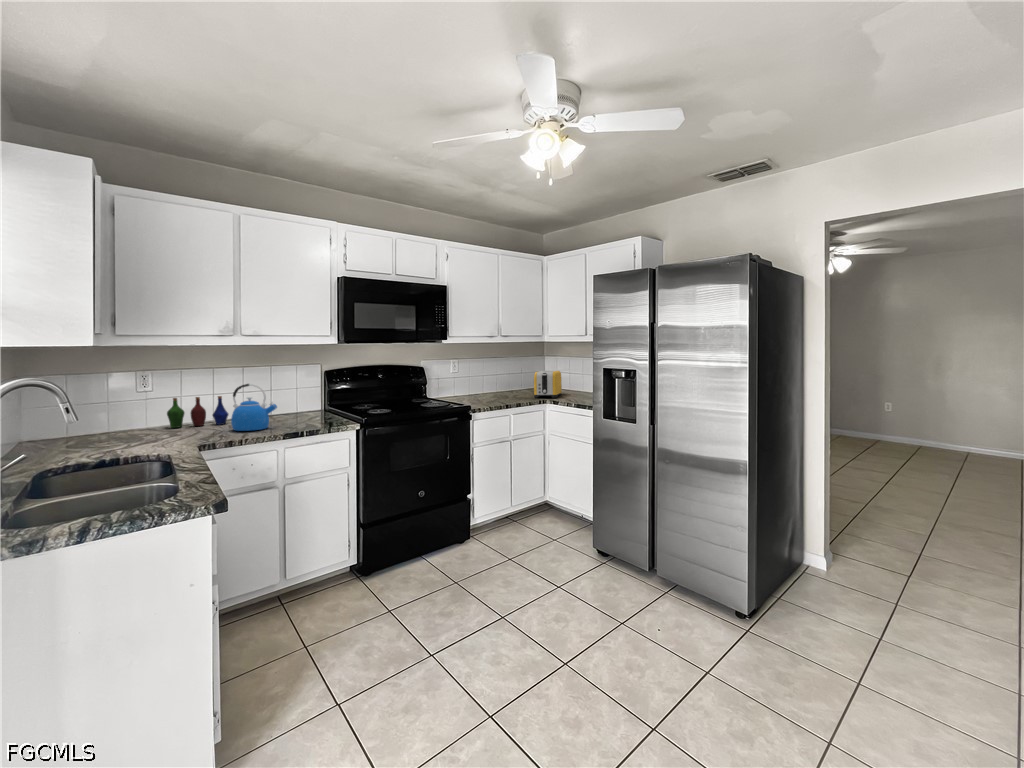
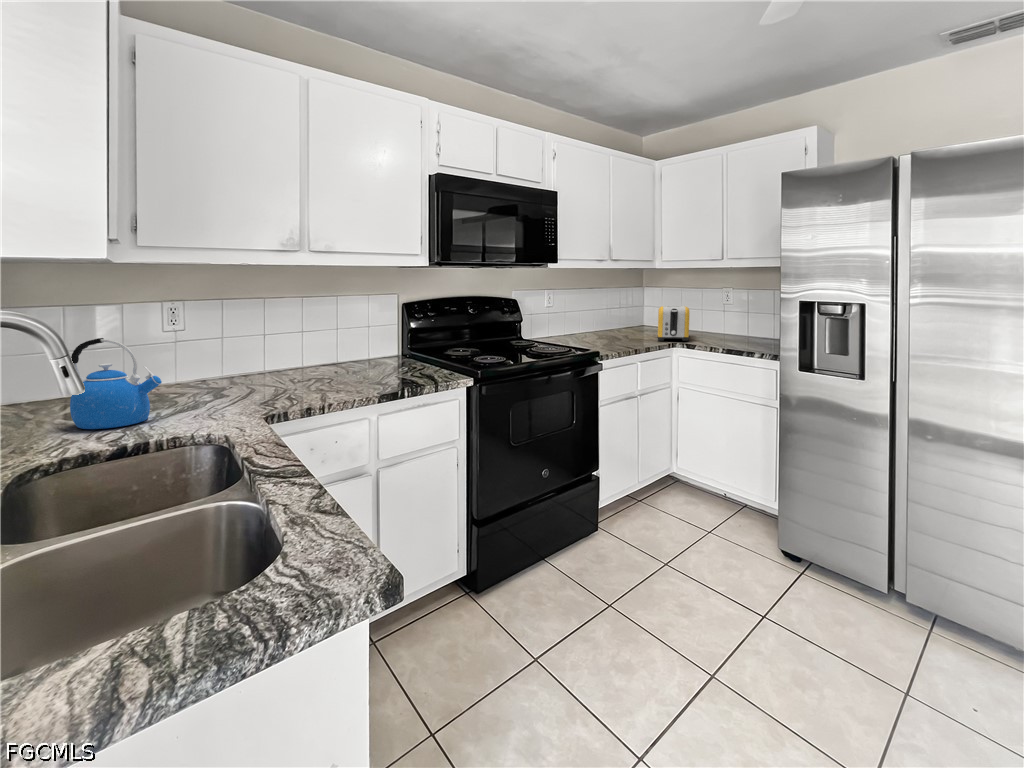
kettle: present [231,384,277,431] -> present [70,338,162,429]
bottle: present [167,396,228,428] -> none [203,339,287,384]

